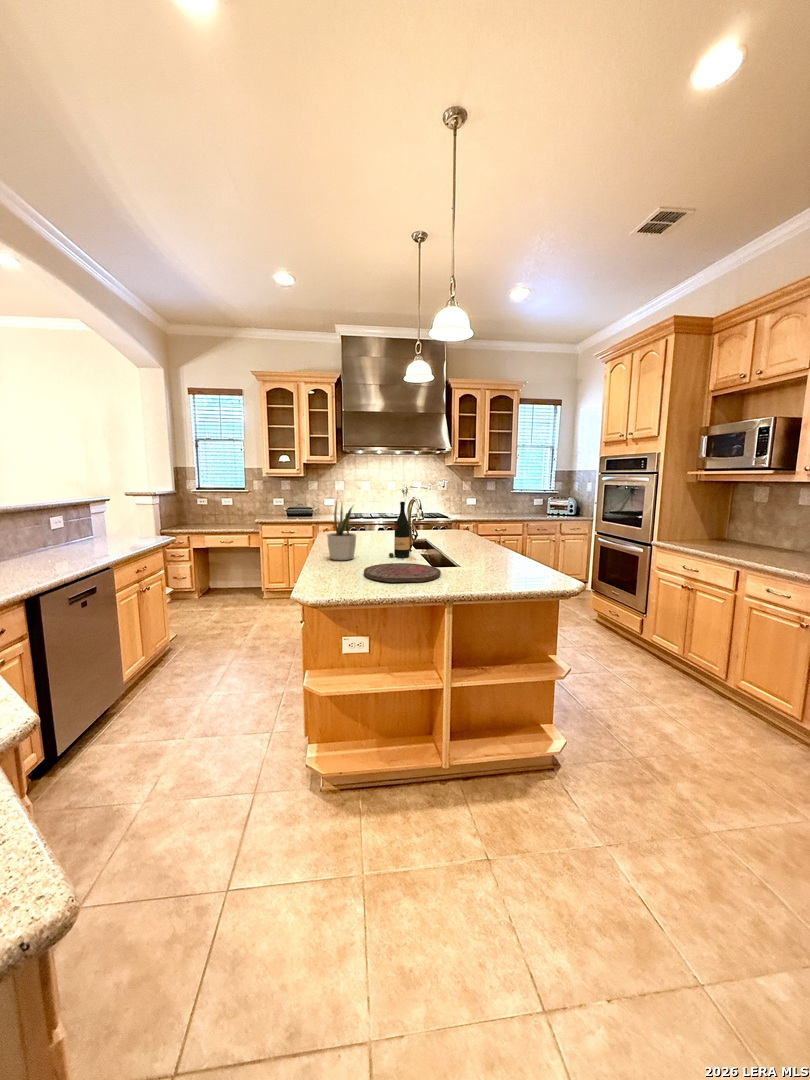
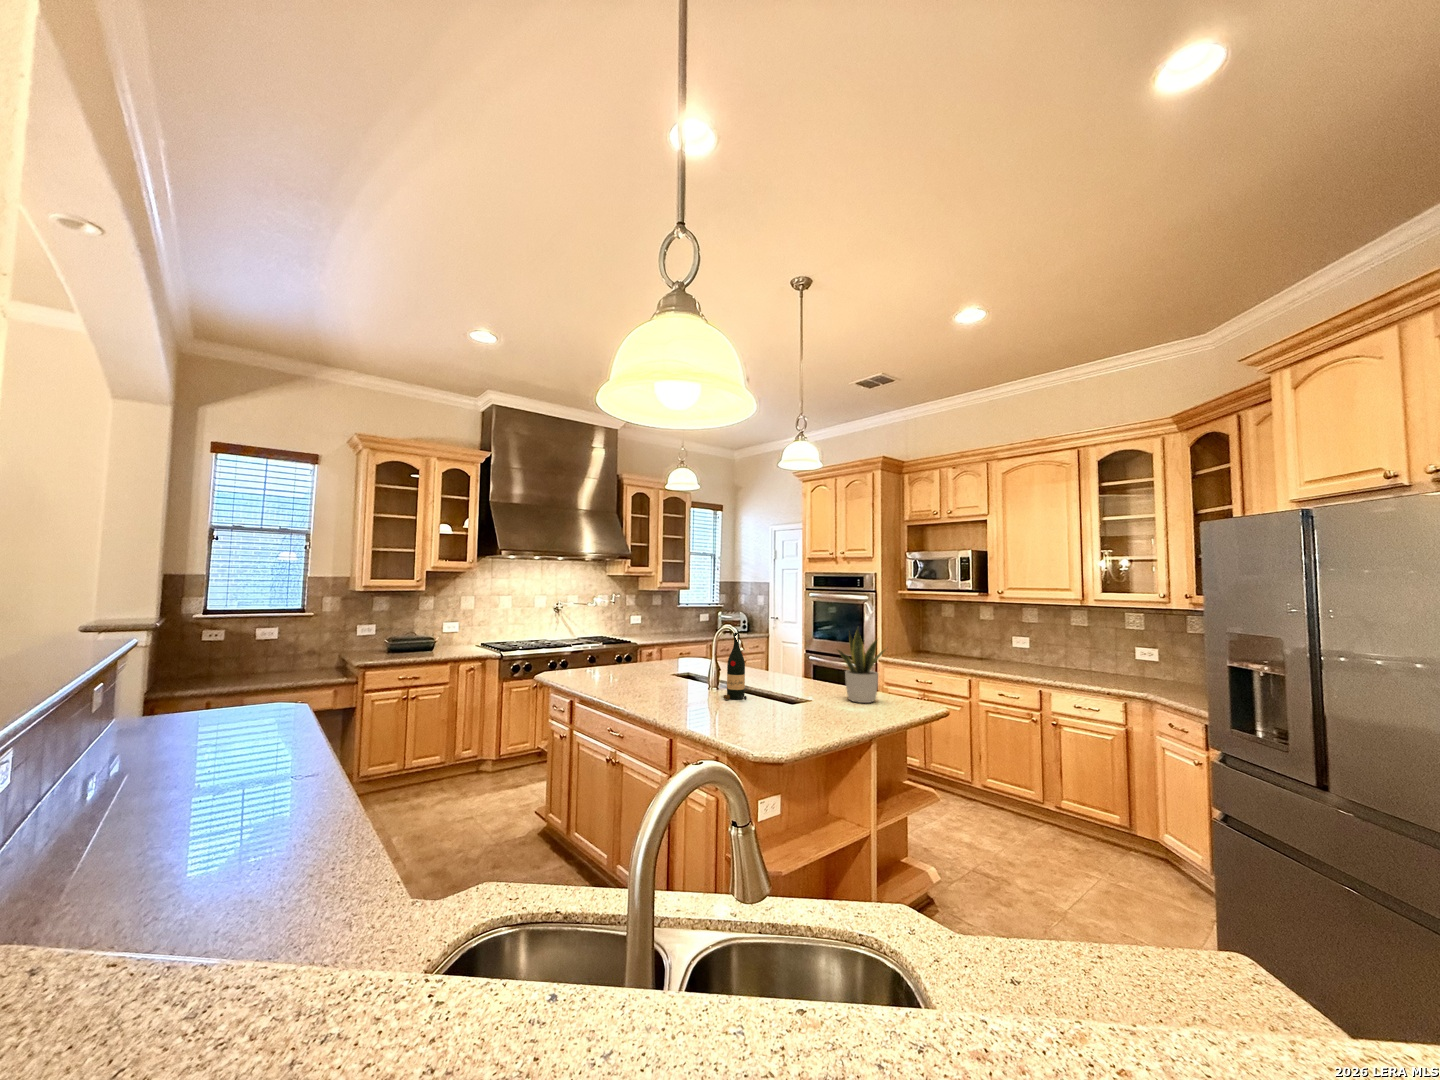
potted plant: present [327,501,356,560] -> present [838,629,885,703]
cutting board: present [364,563,441,582] -> none [748,705,835,729]

